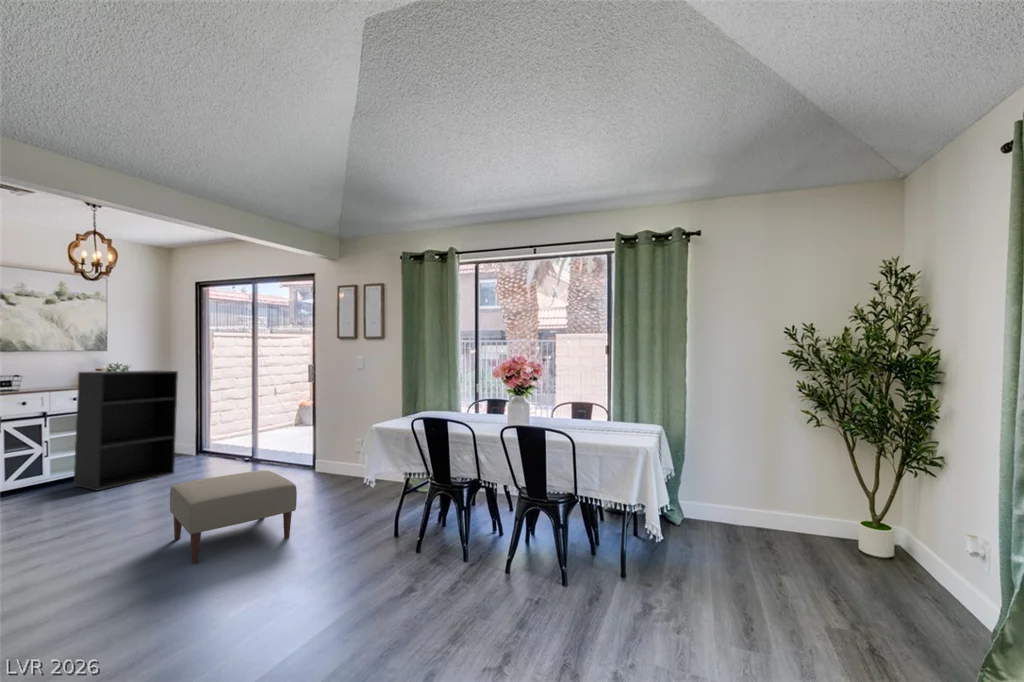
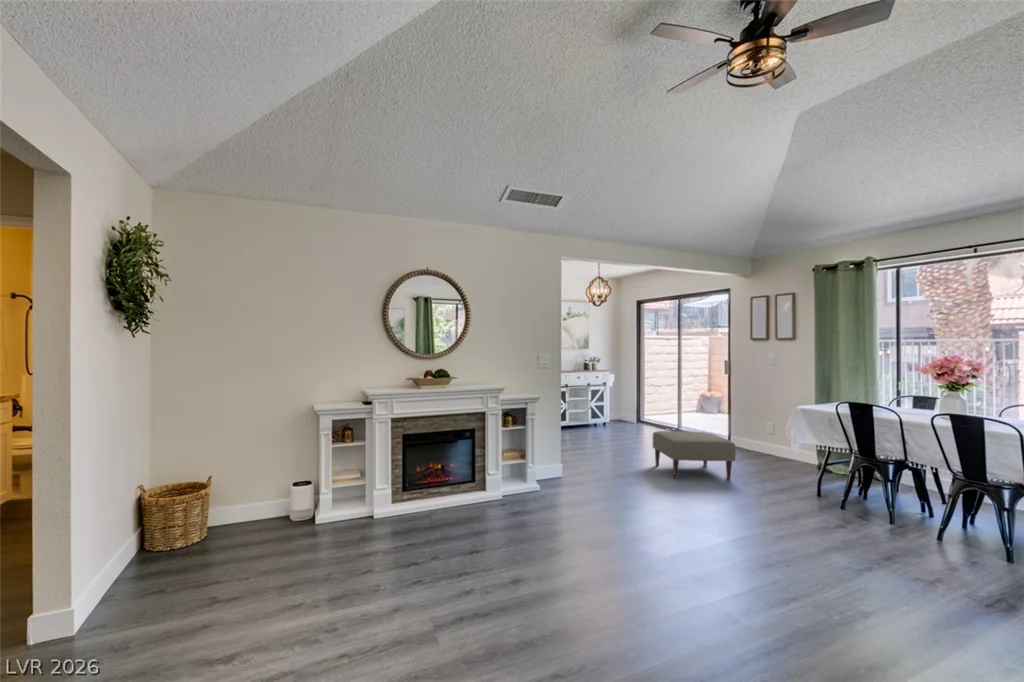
bookshelf: present [74,370,178,491] -> none [580,361,632,434]

